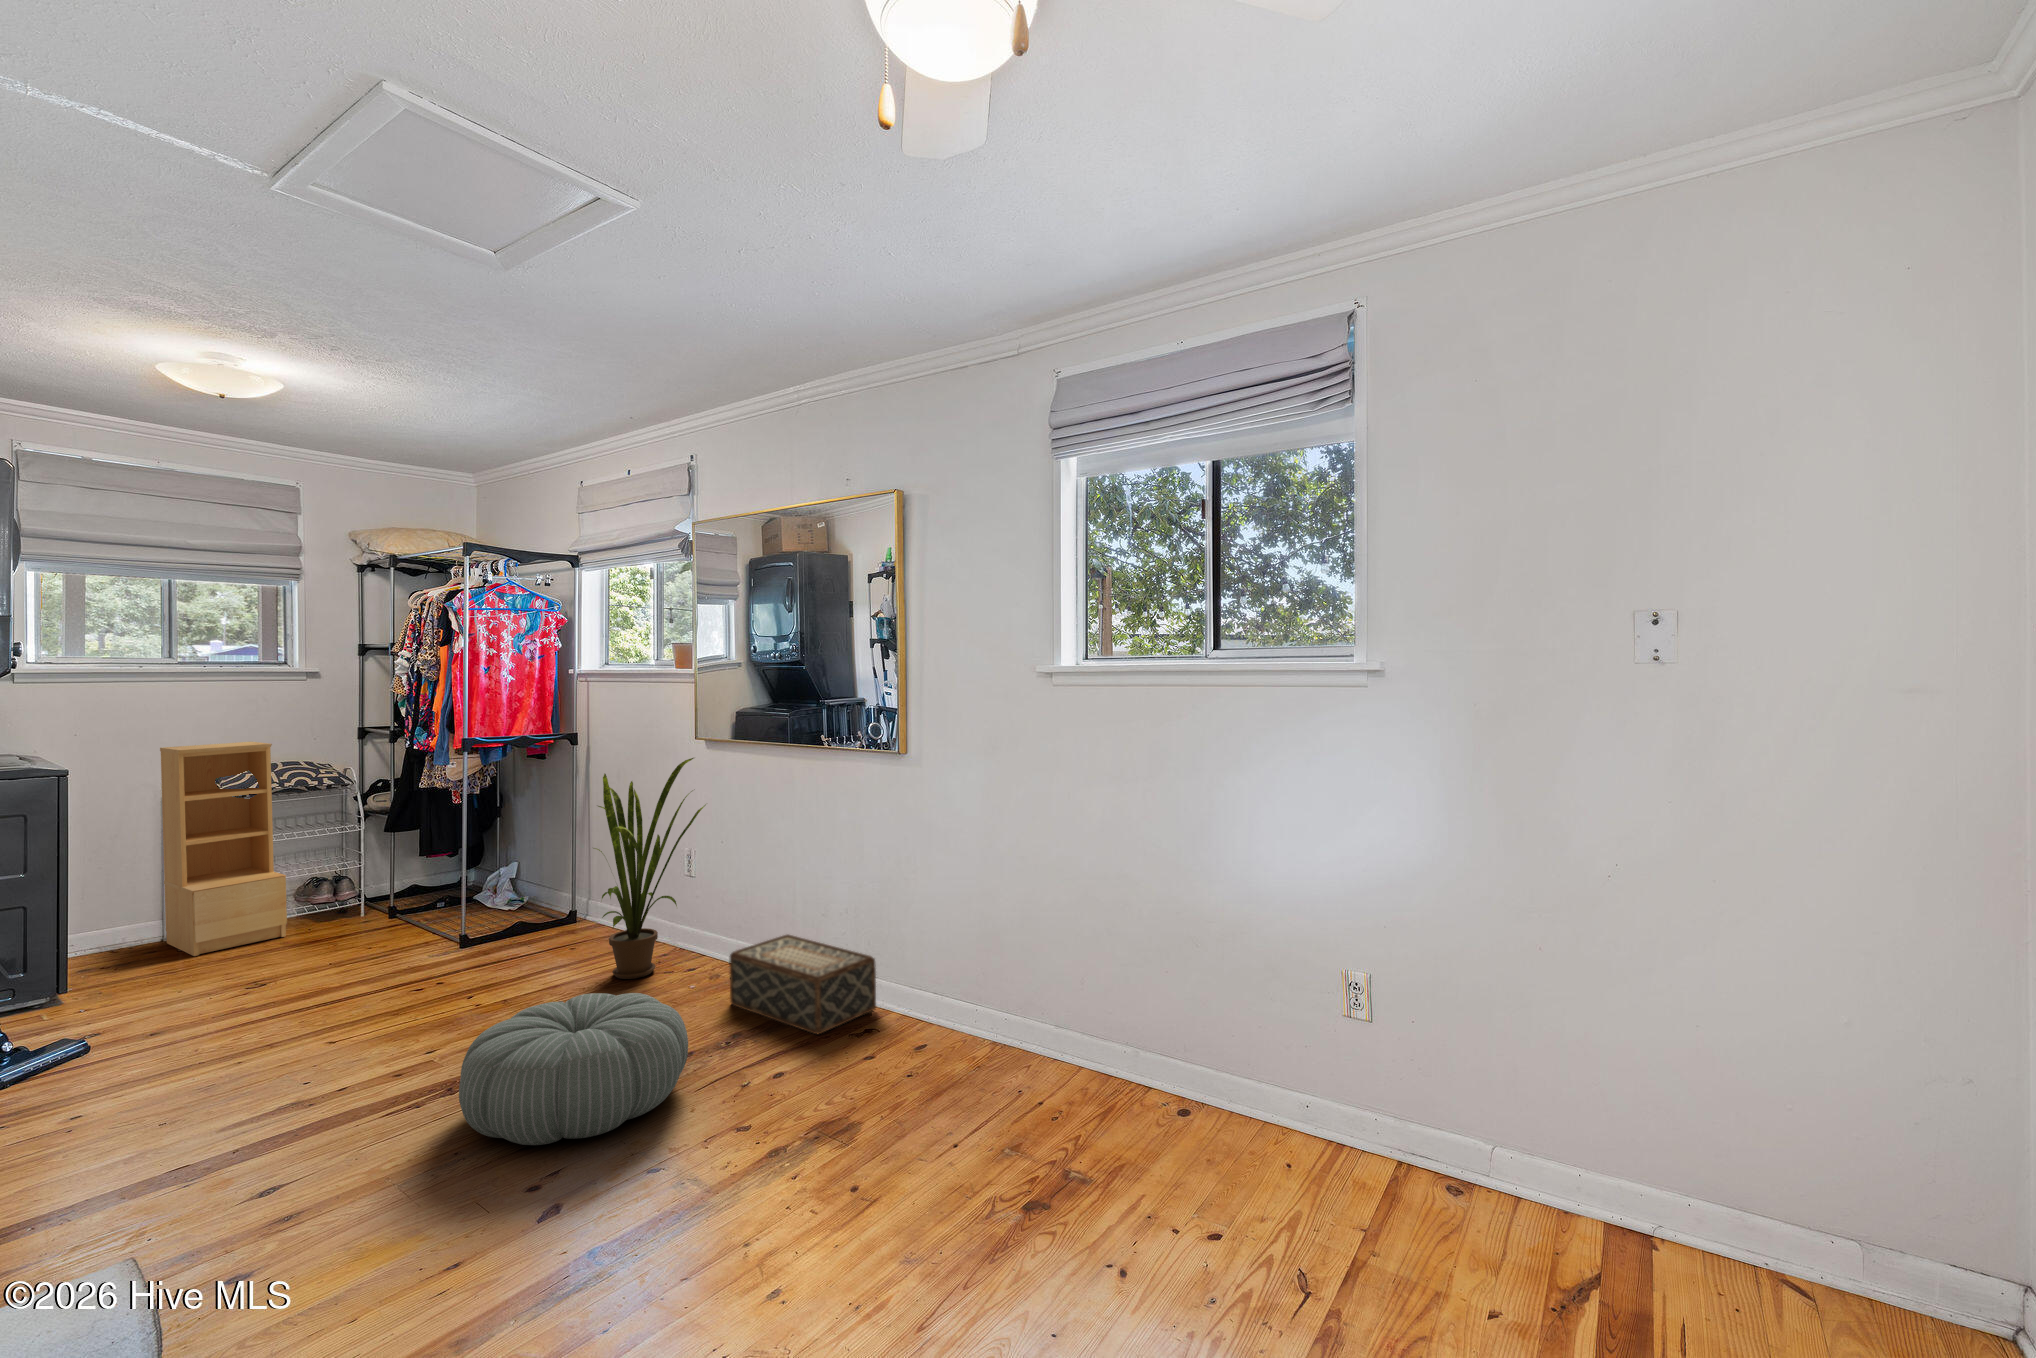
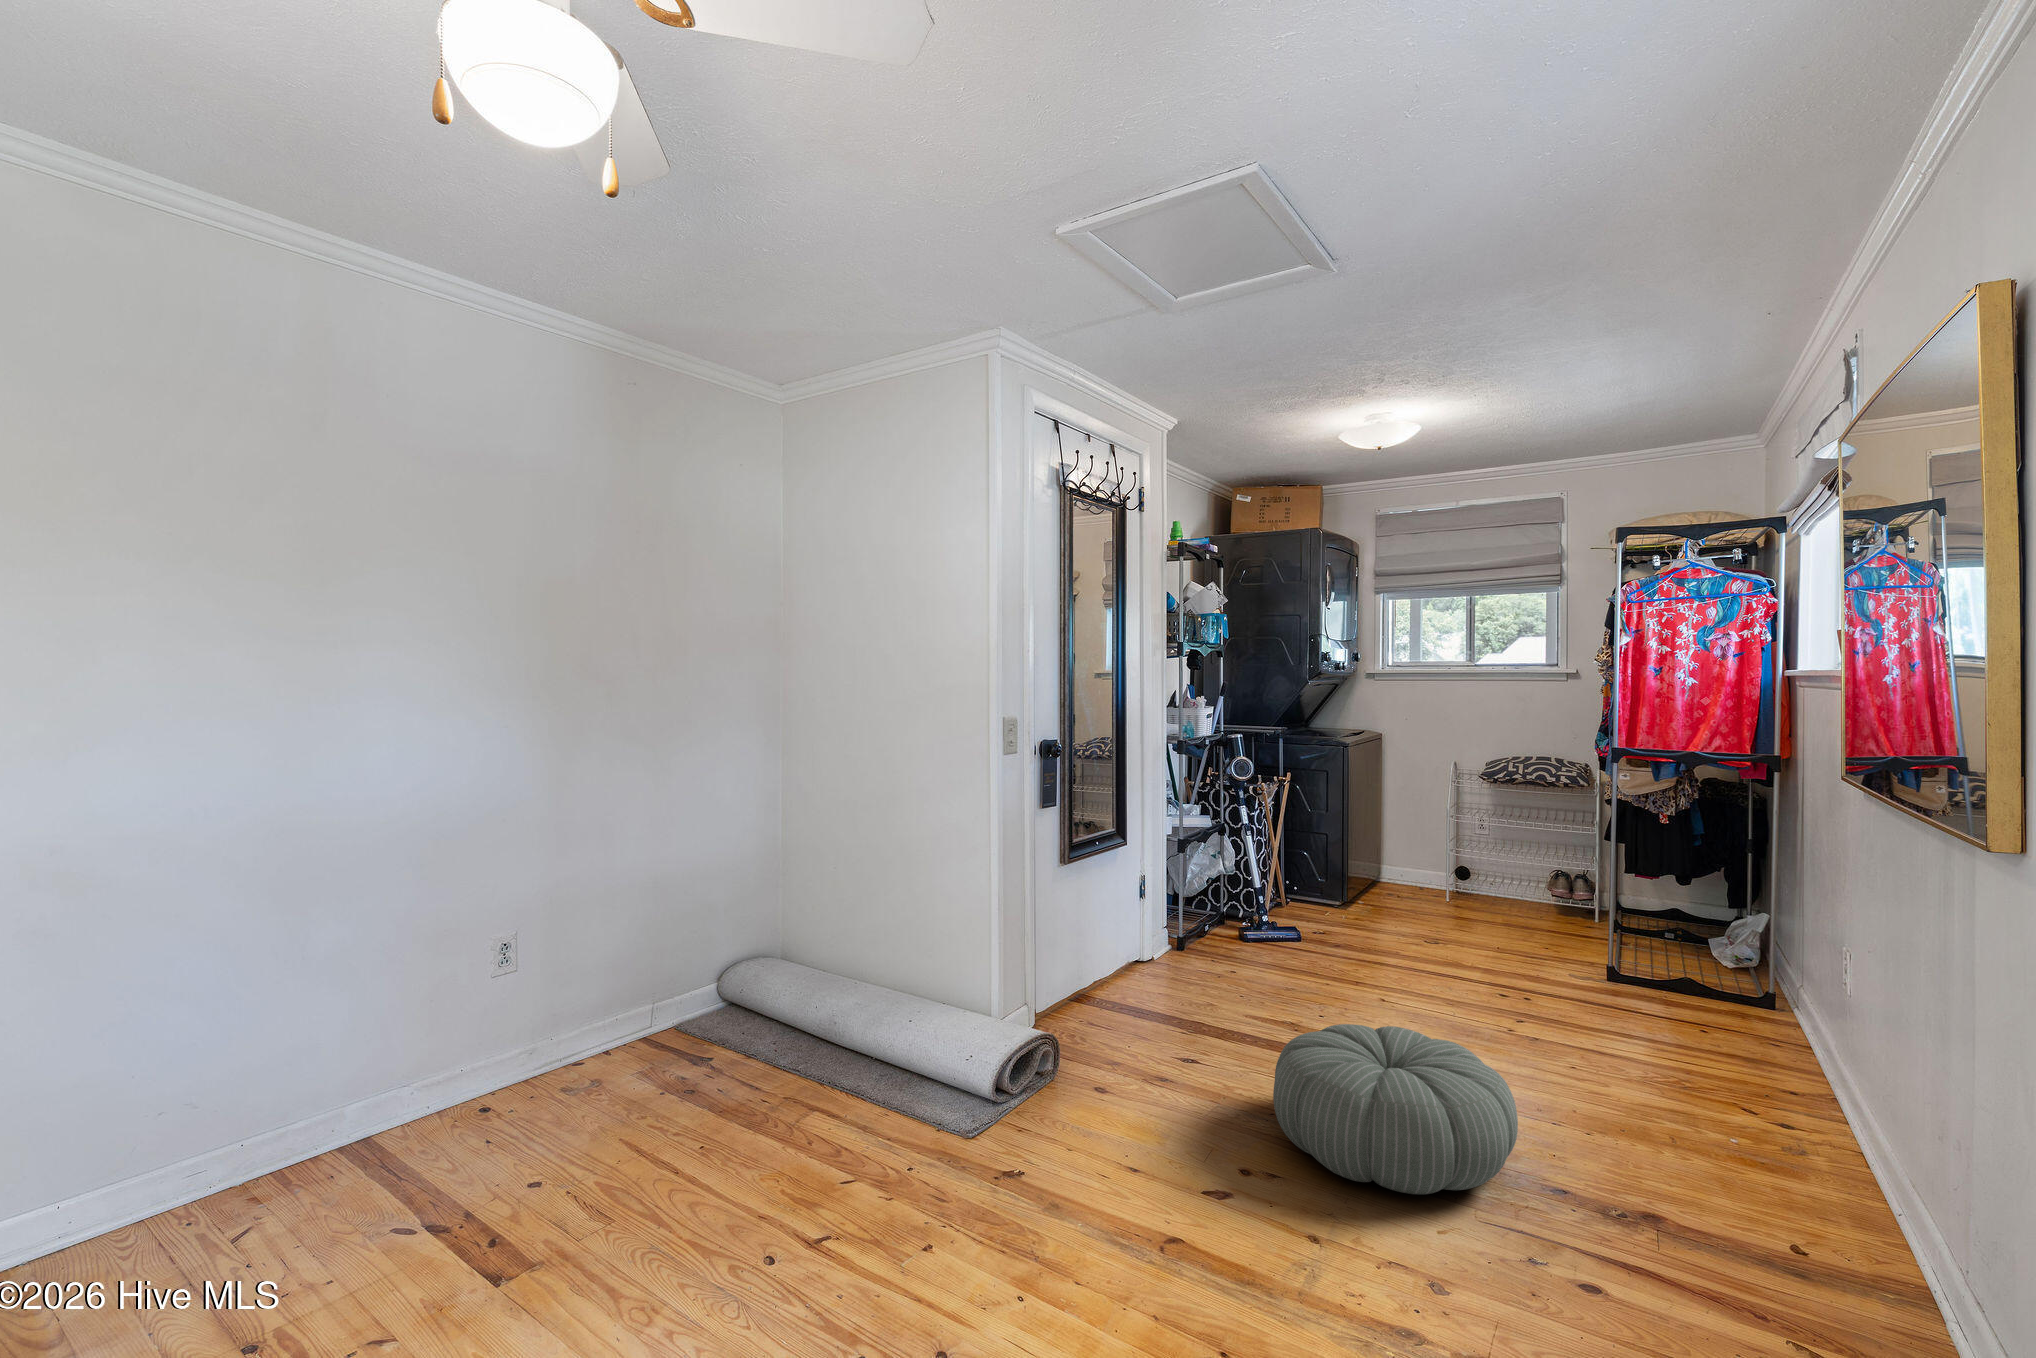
bookshelf: present [160,742,287,956] -> none [1437,731,1513,917]
house plant: present [594,758,706,979] -> none [1619,804,1832,1097]
woven basket: present [730,935,876,1035] -> none [1727,1105,1936,1344]

